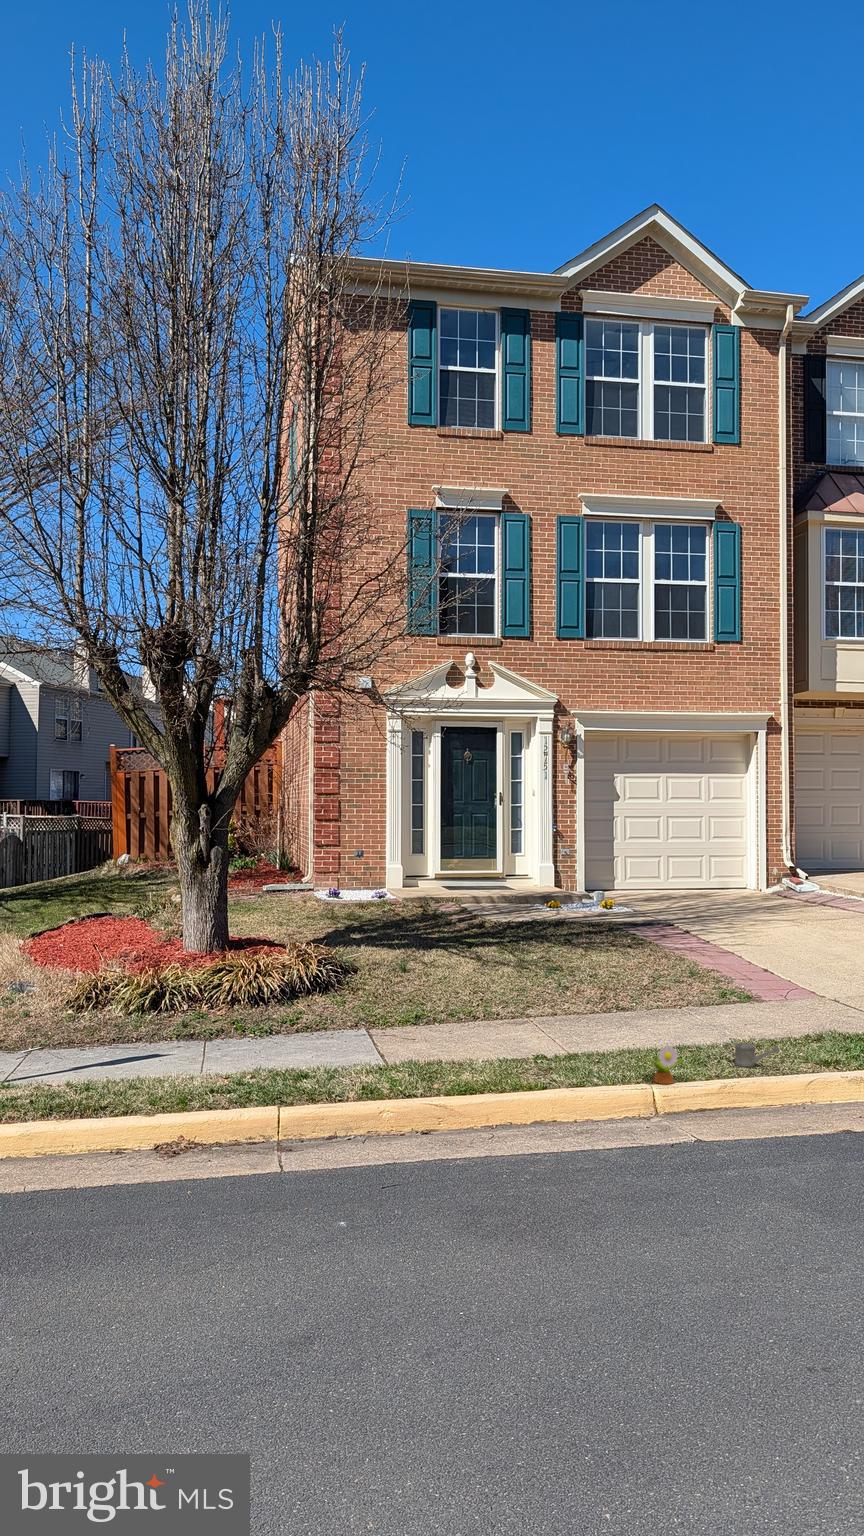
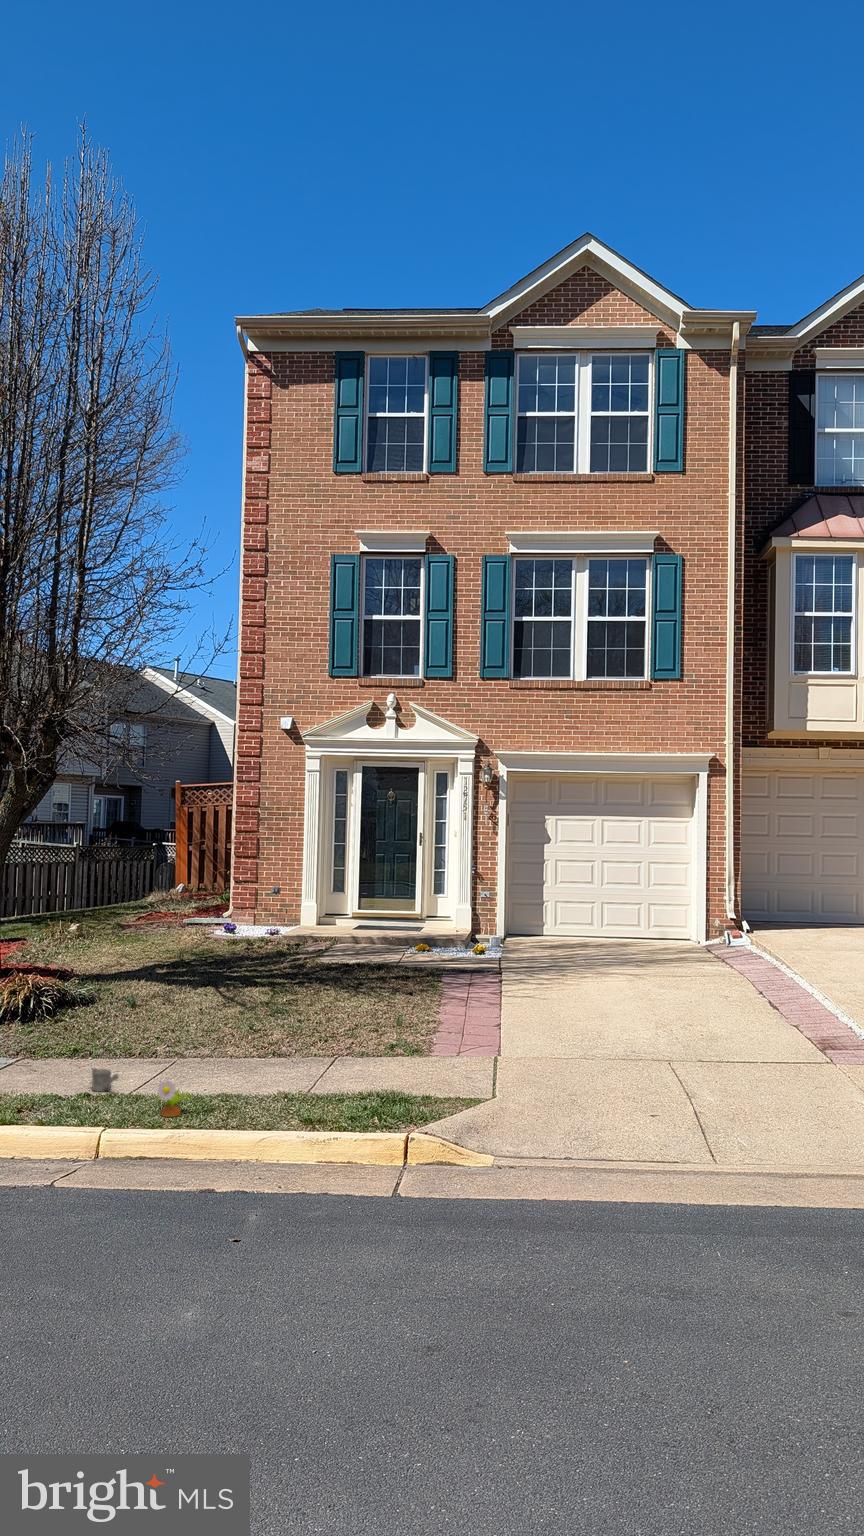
watering can: present [725,1043,779,1067] -> present [92,1068,119,1092]

